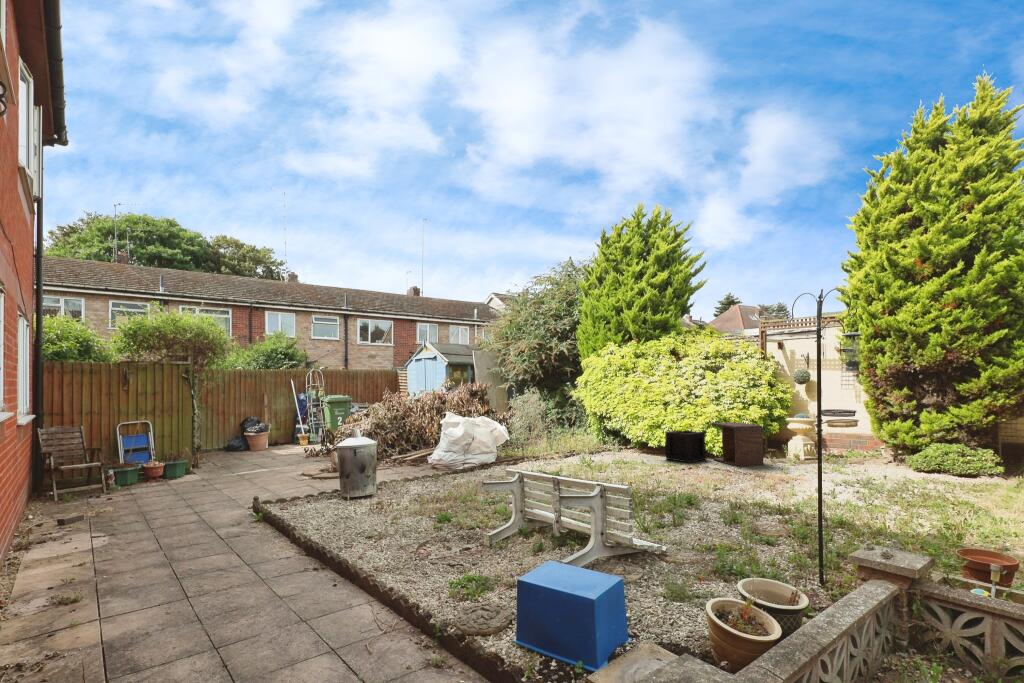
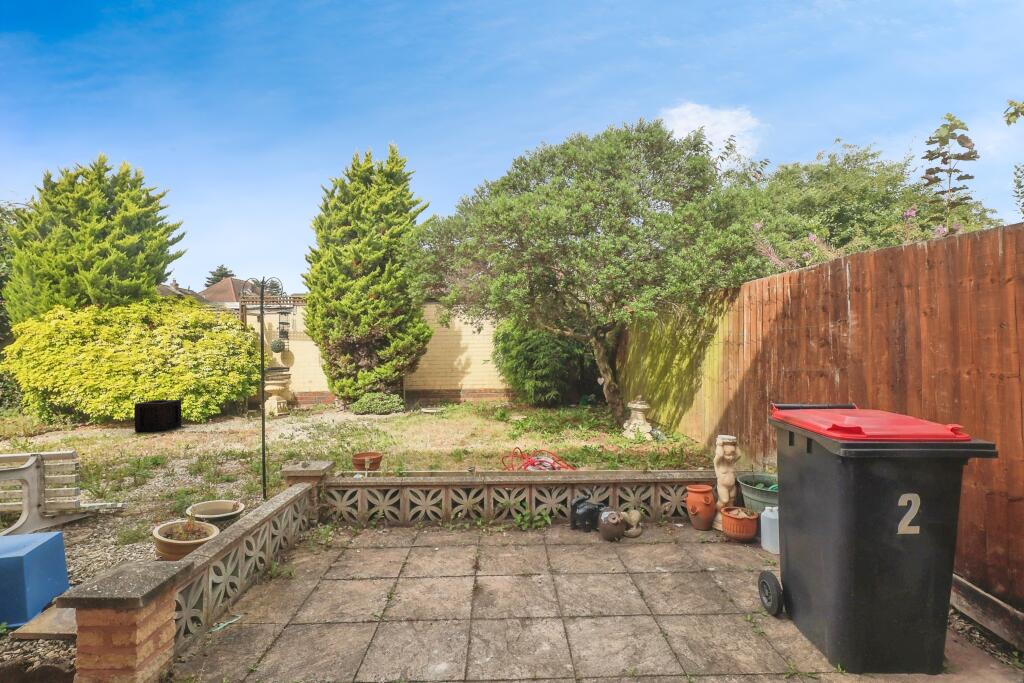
side table: present [712,422,764,466] -> none [189,388,239,427]

